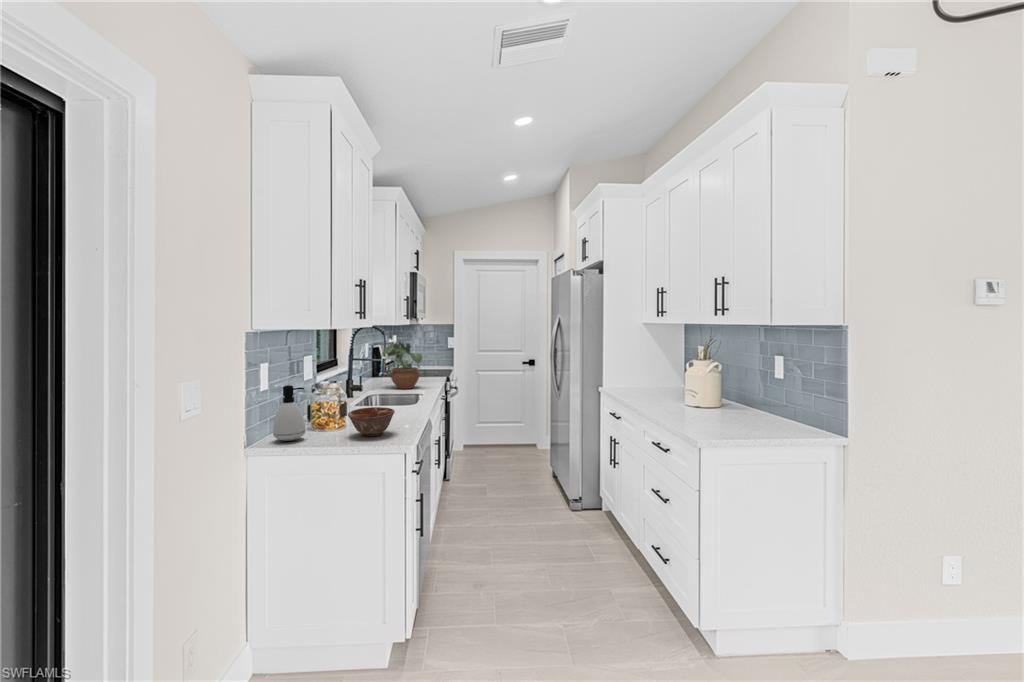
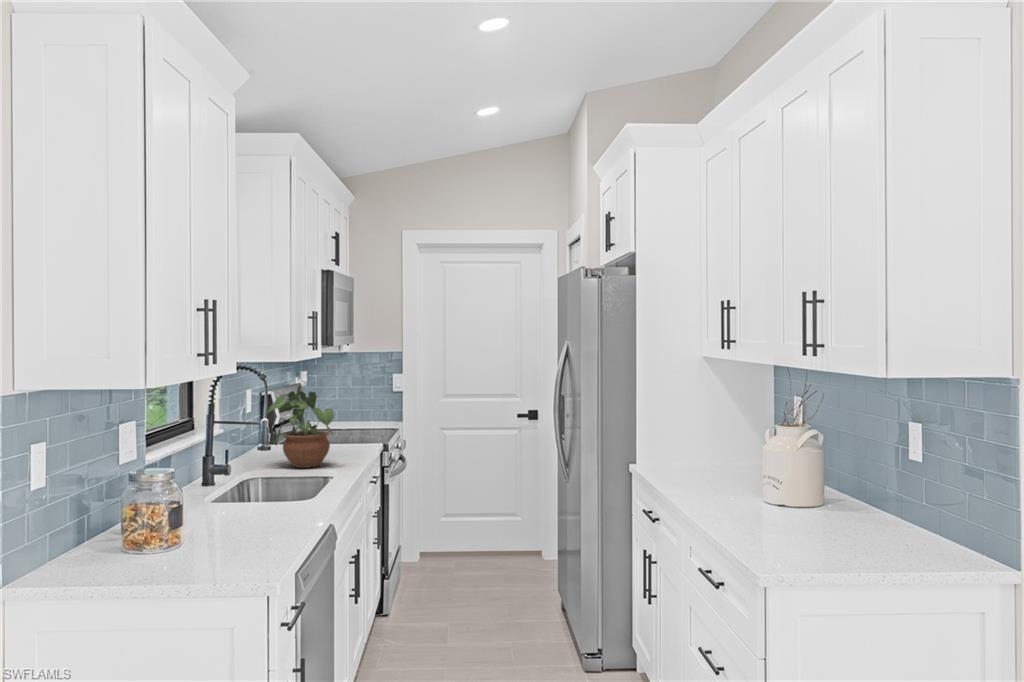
soap dispenser: present [273,385,305,441] -> none [48,481,104,575]
ceramic bowl: present [348,407,395,436] -> none [176,514,256,566]

